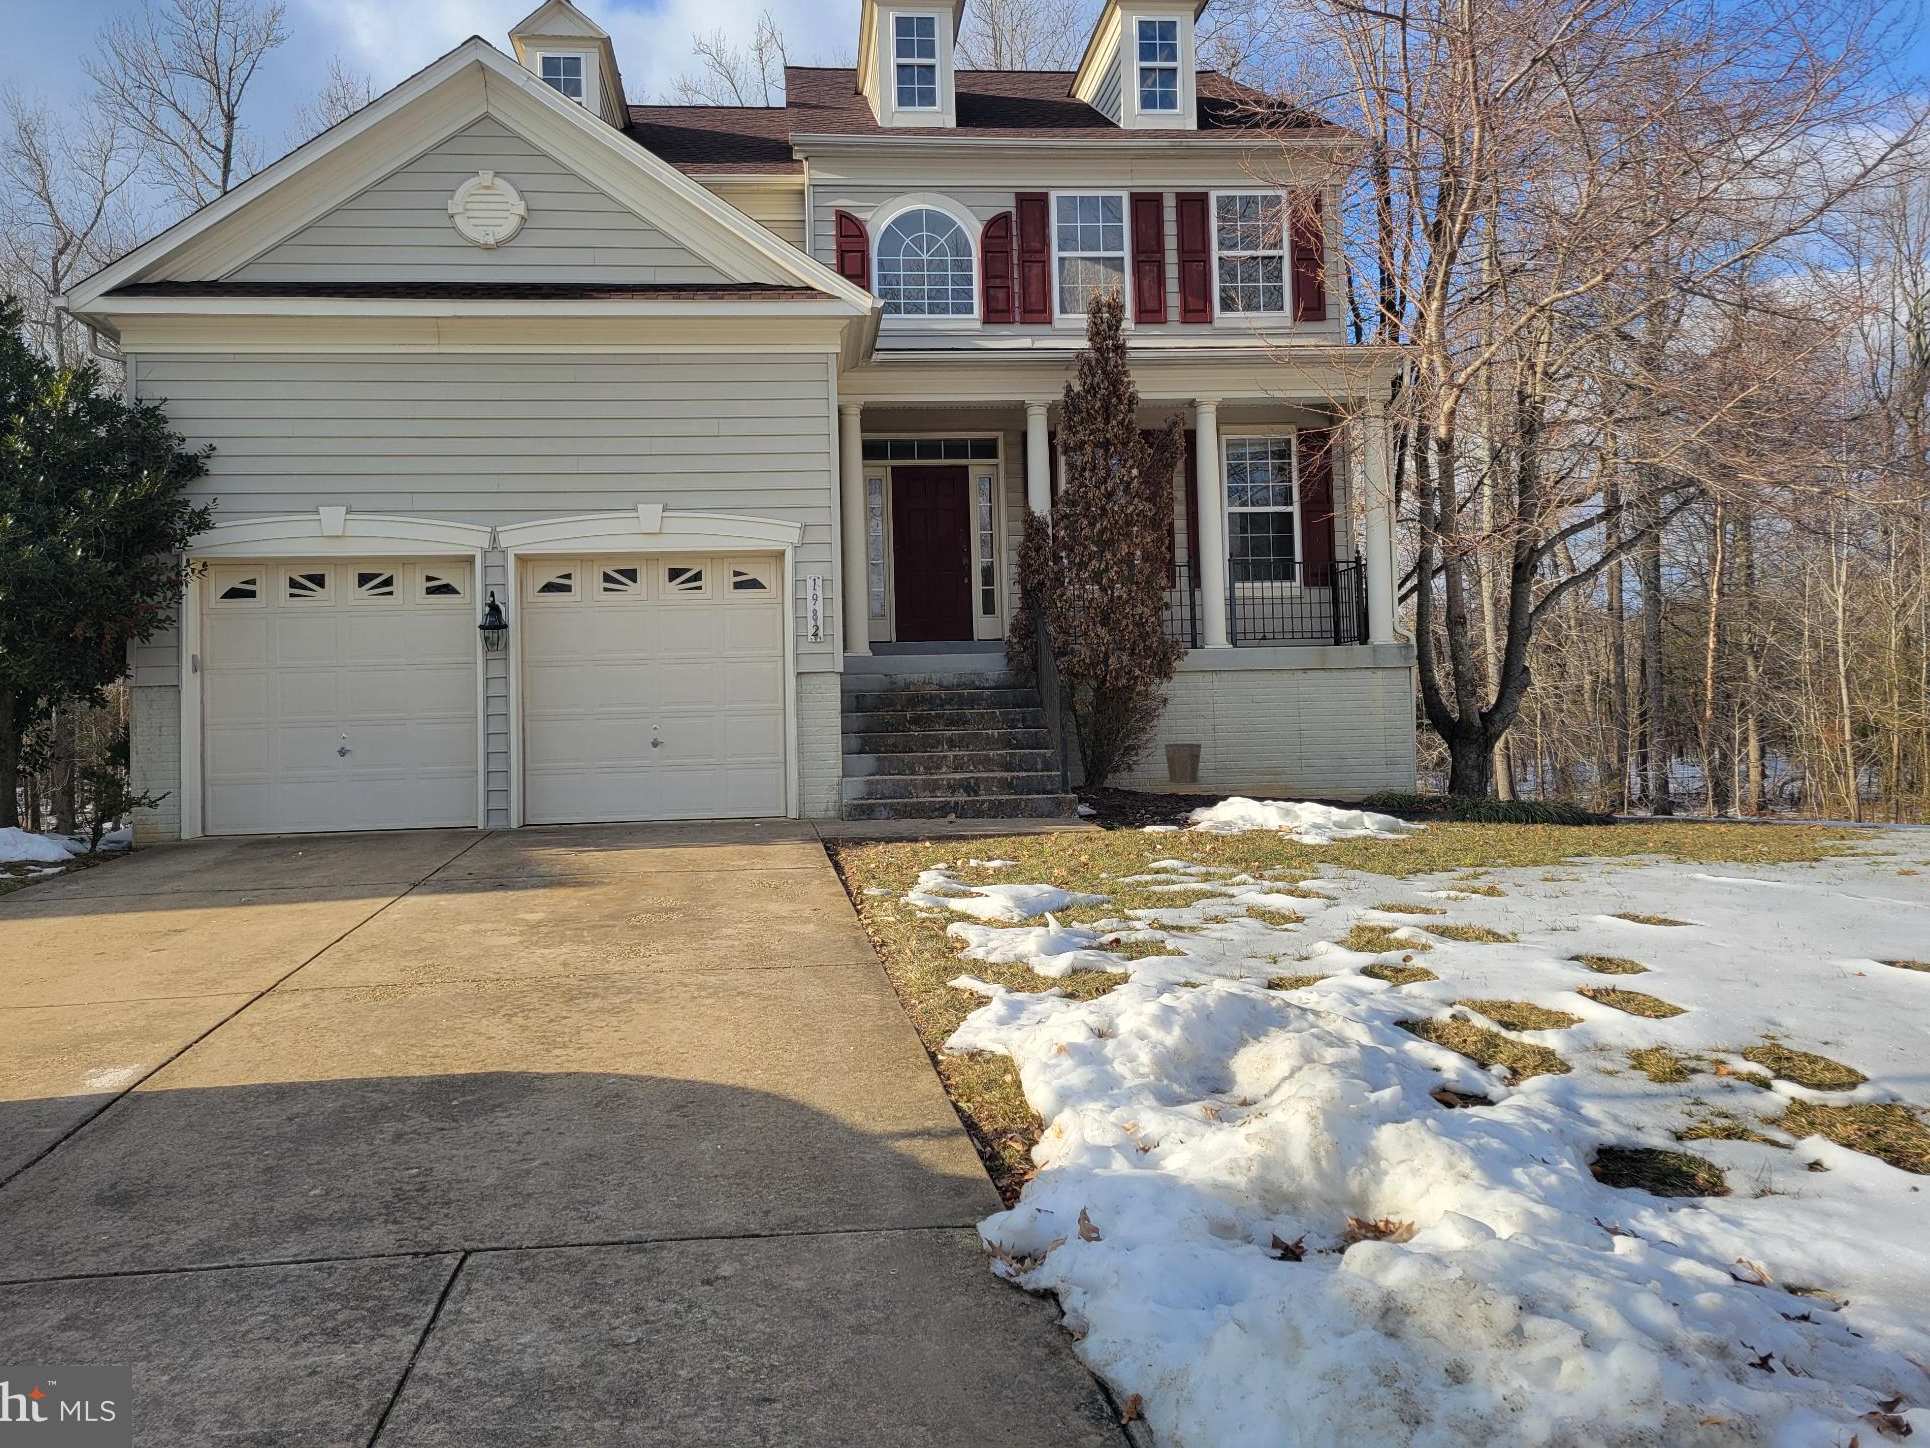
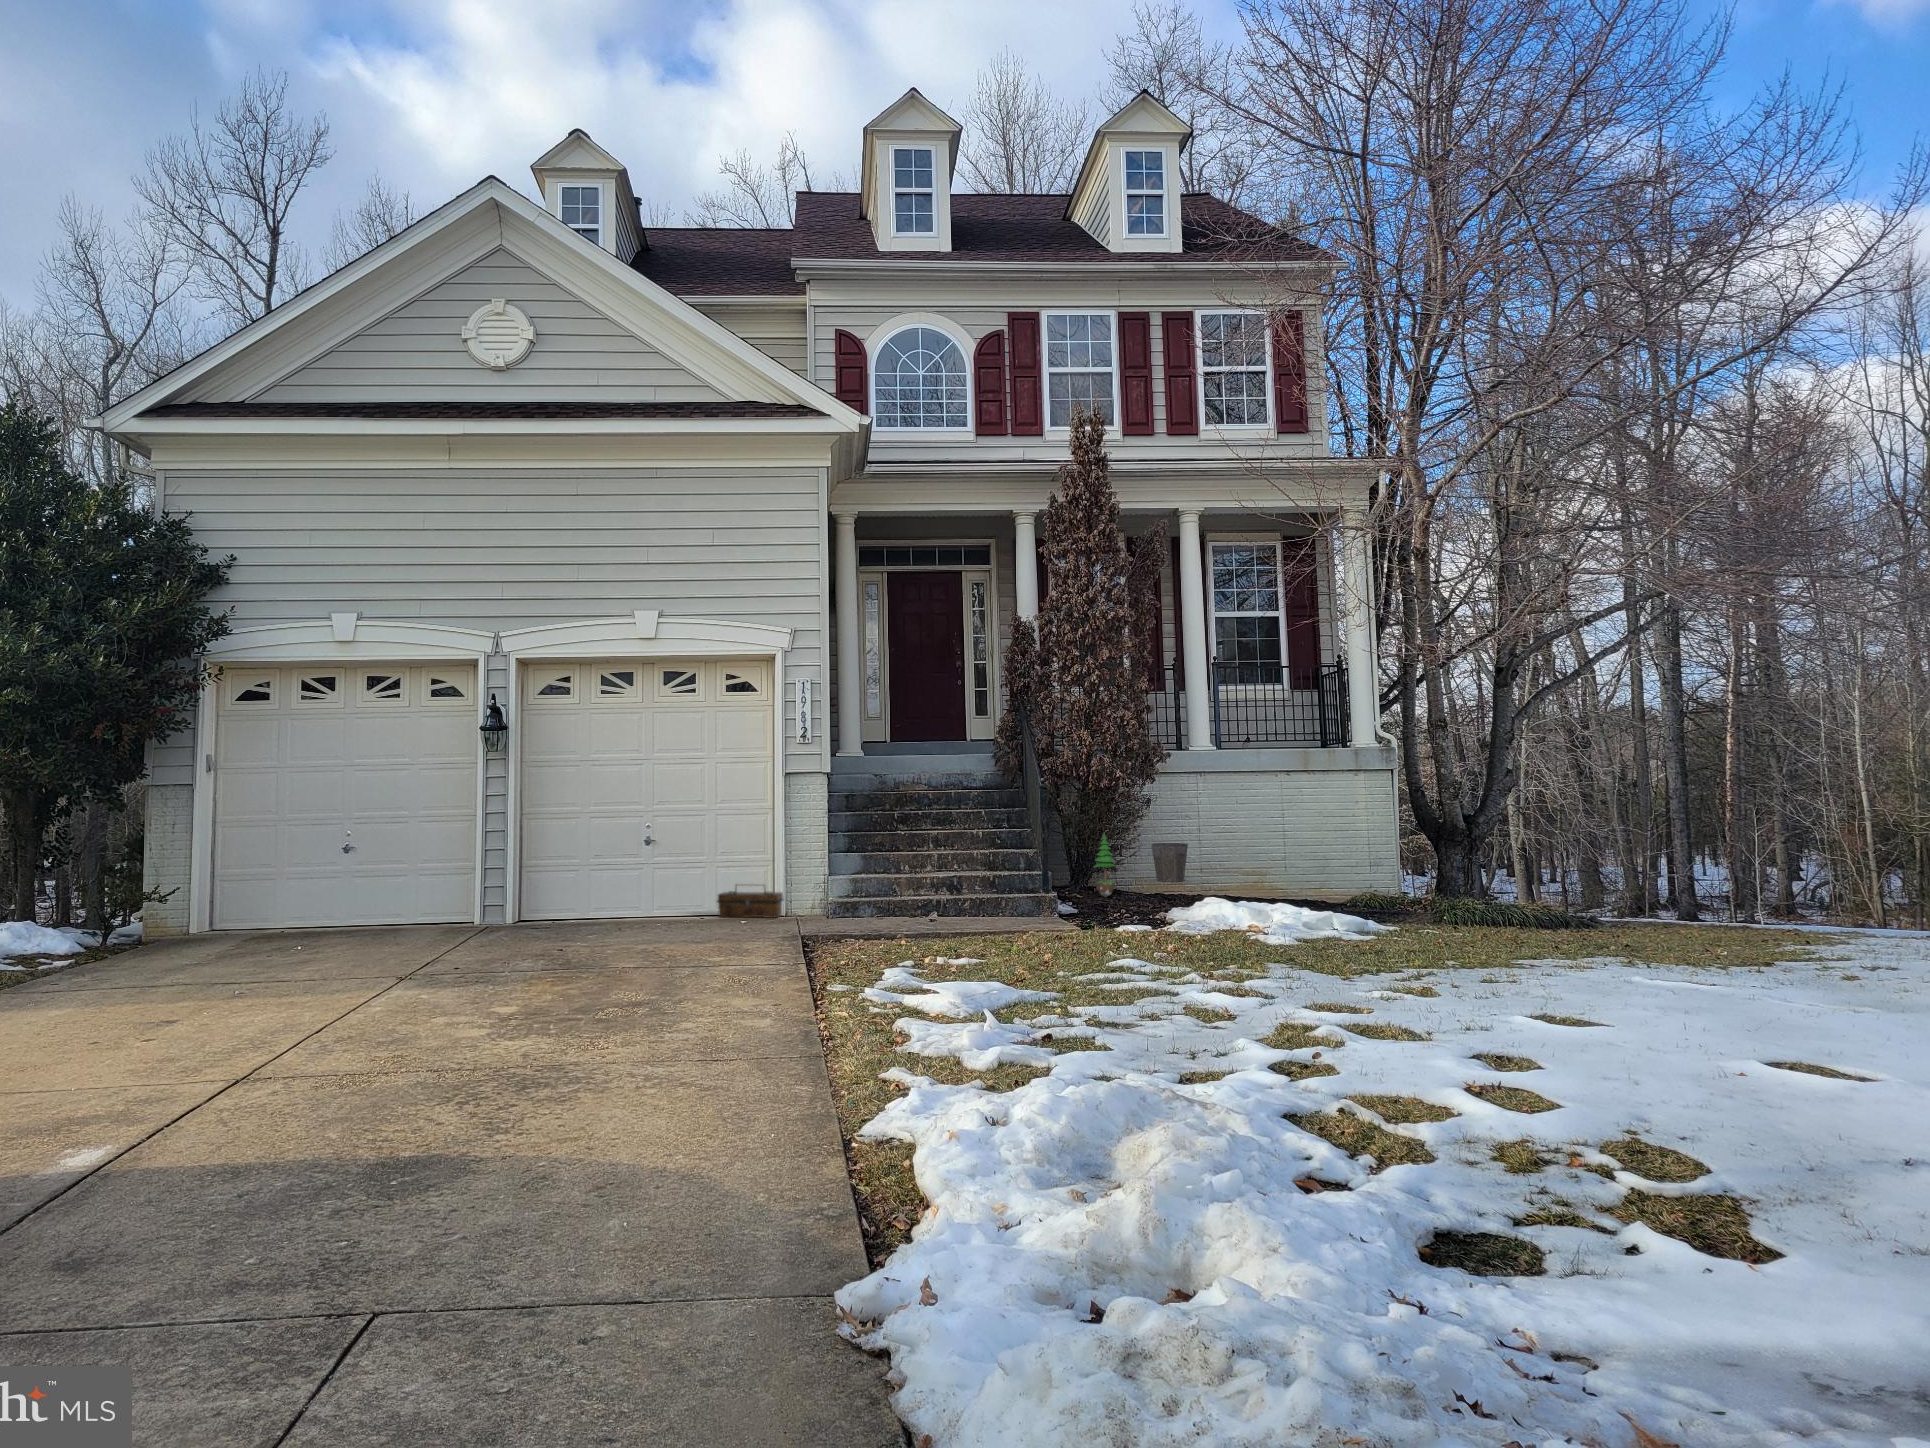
potted tree: none [1111,734,1135,799] -> present [1094,834,1115,897]
toolbox: none [730,787,799,821] -> present [717,884,783,918]

